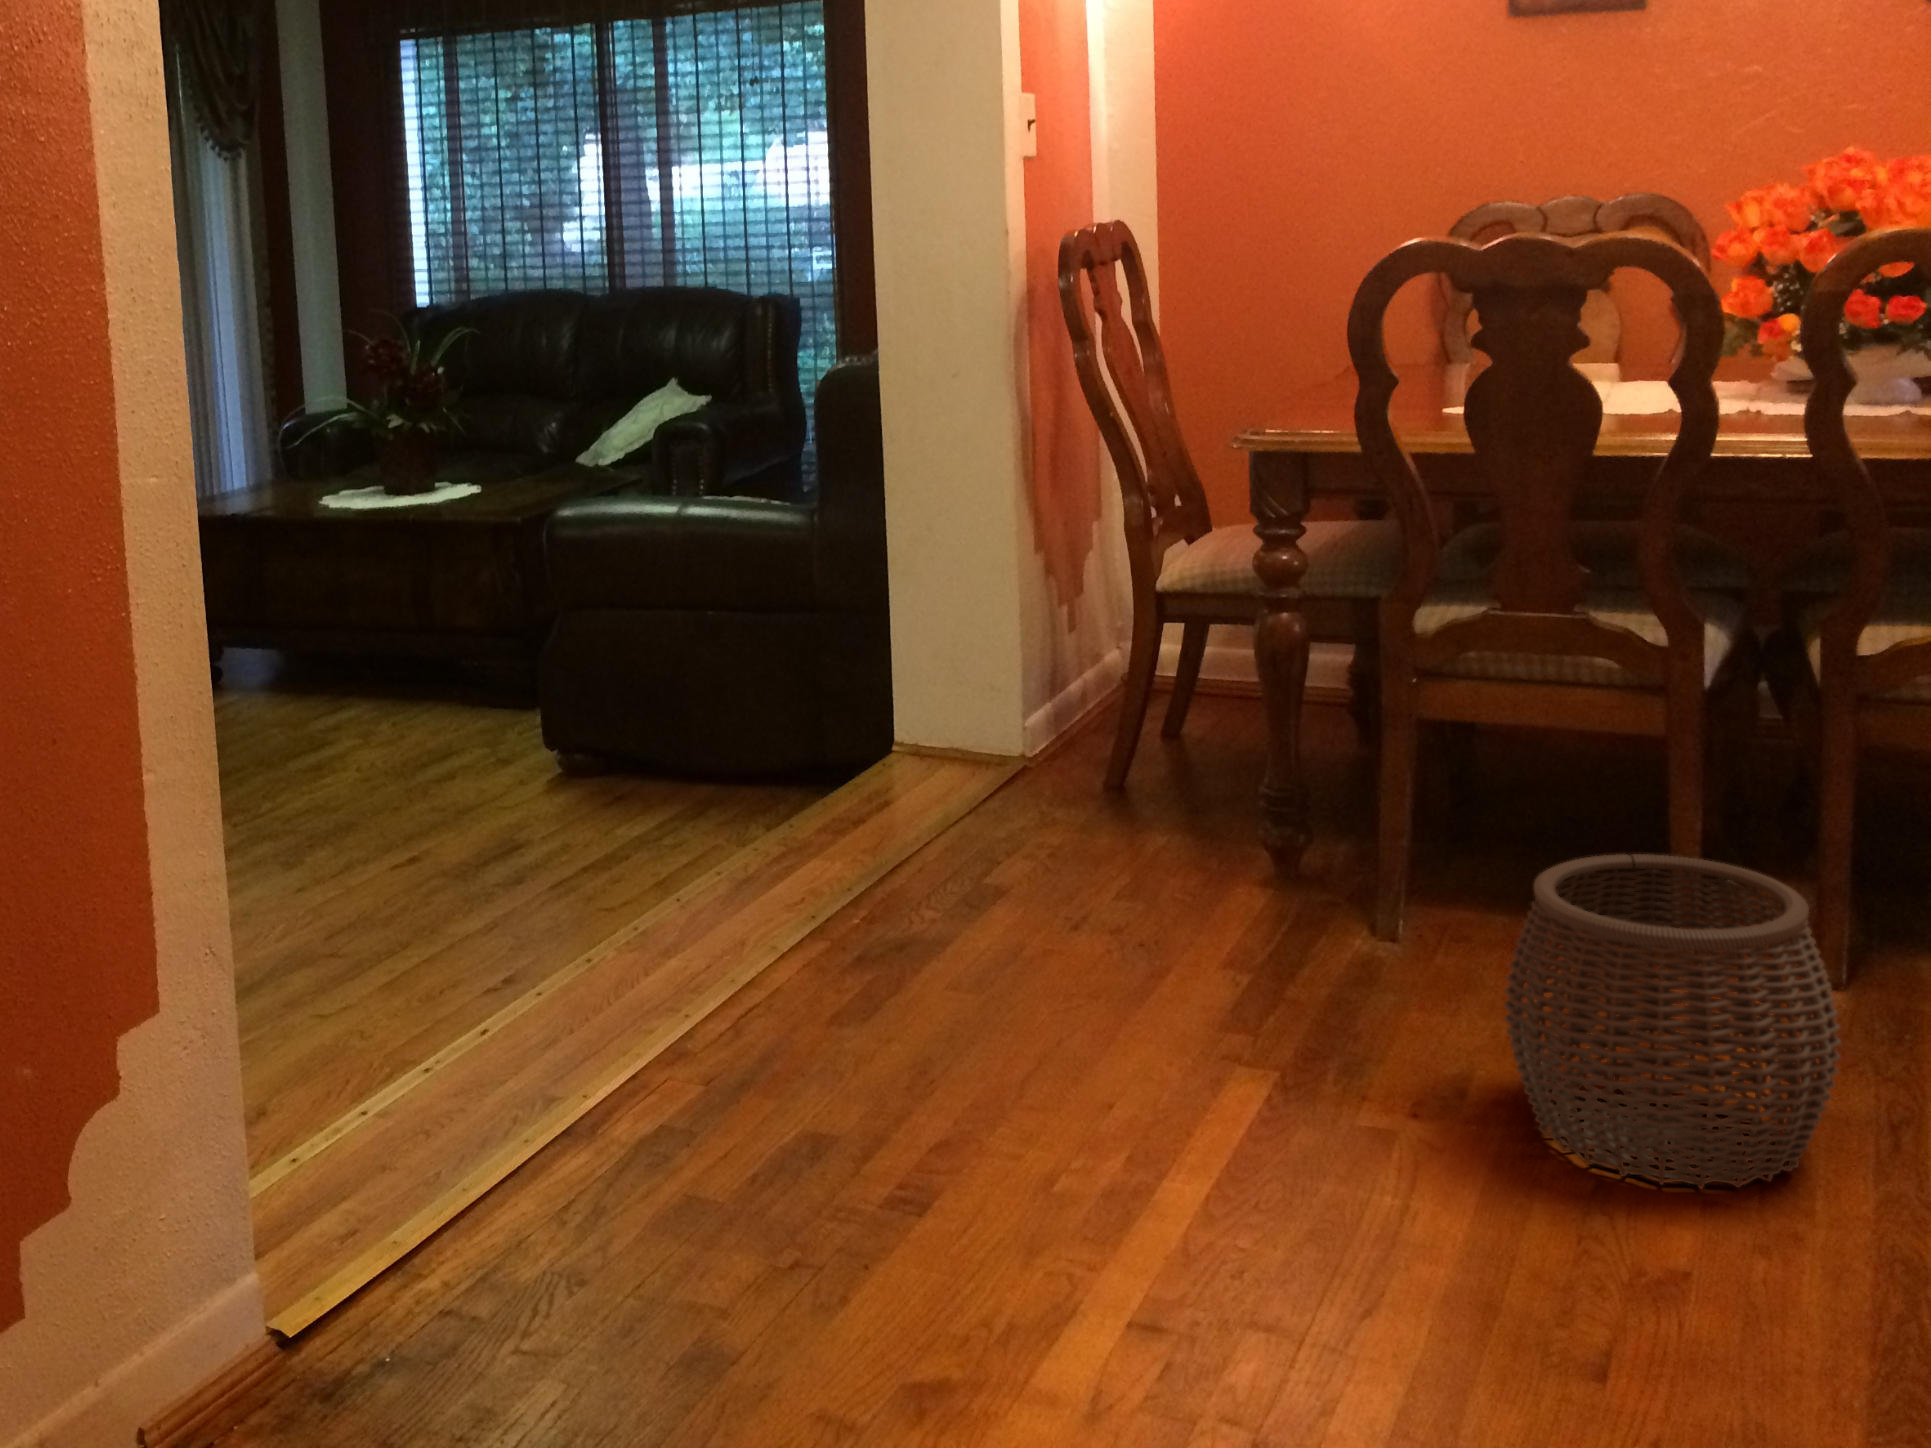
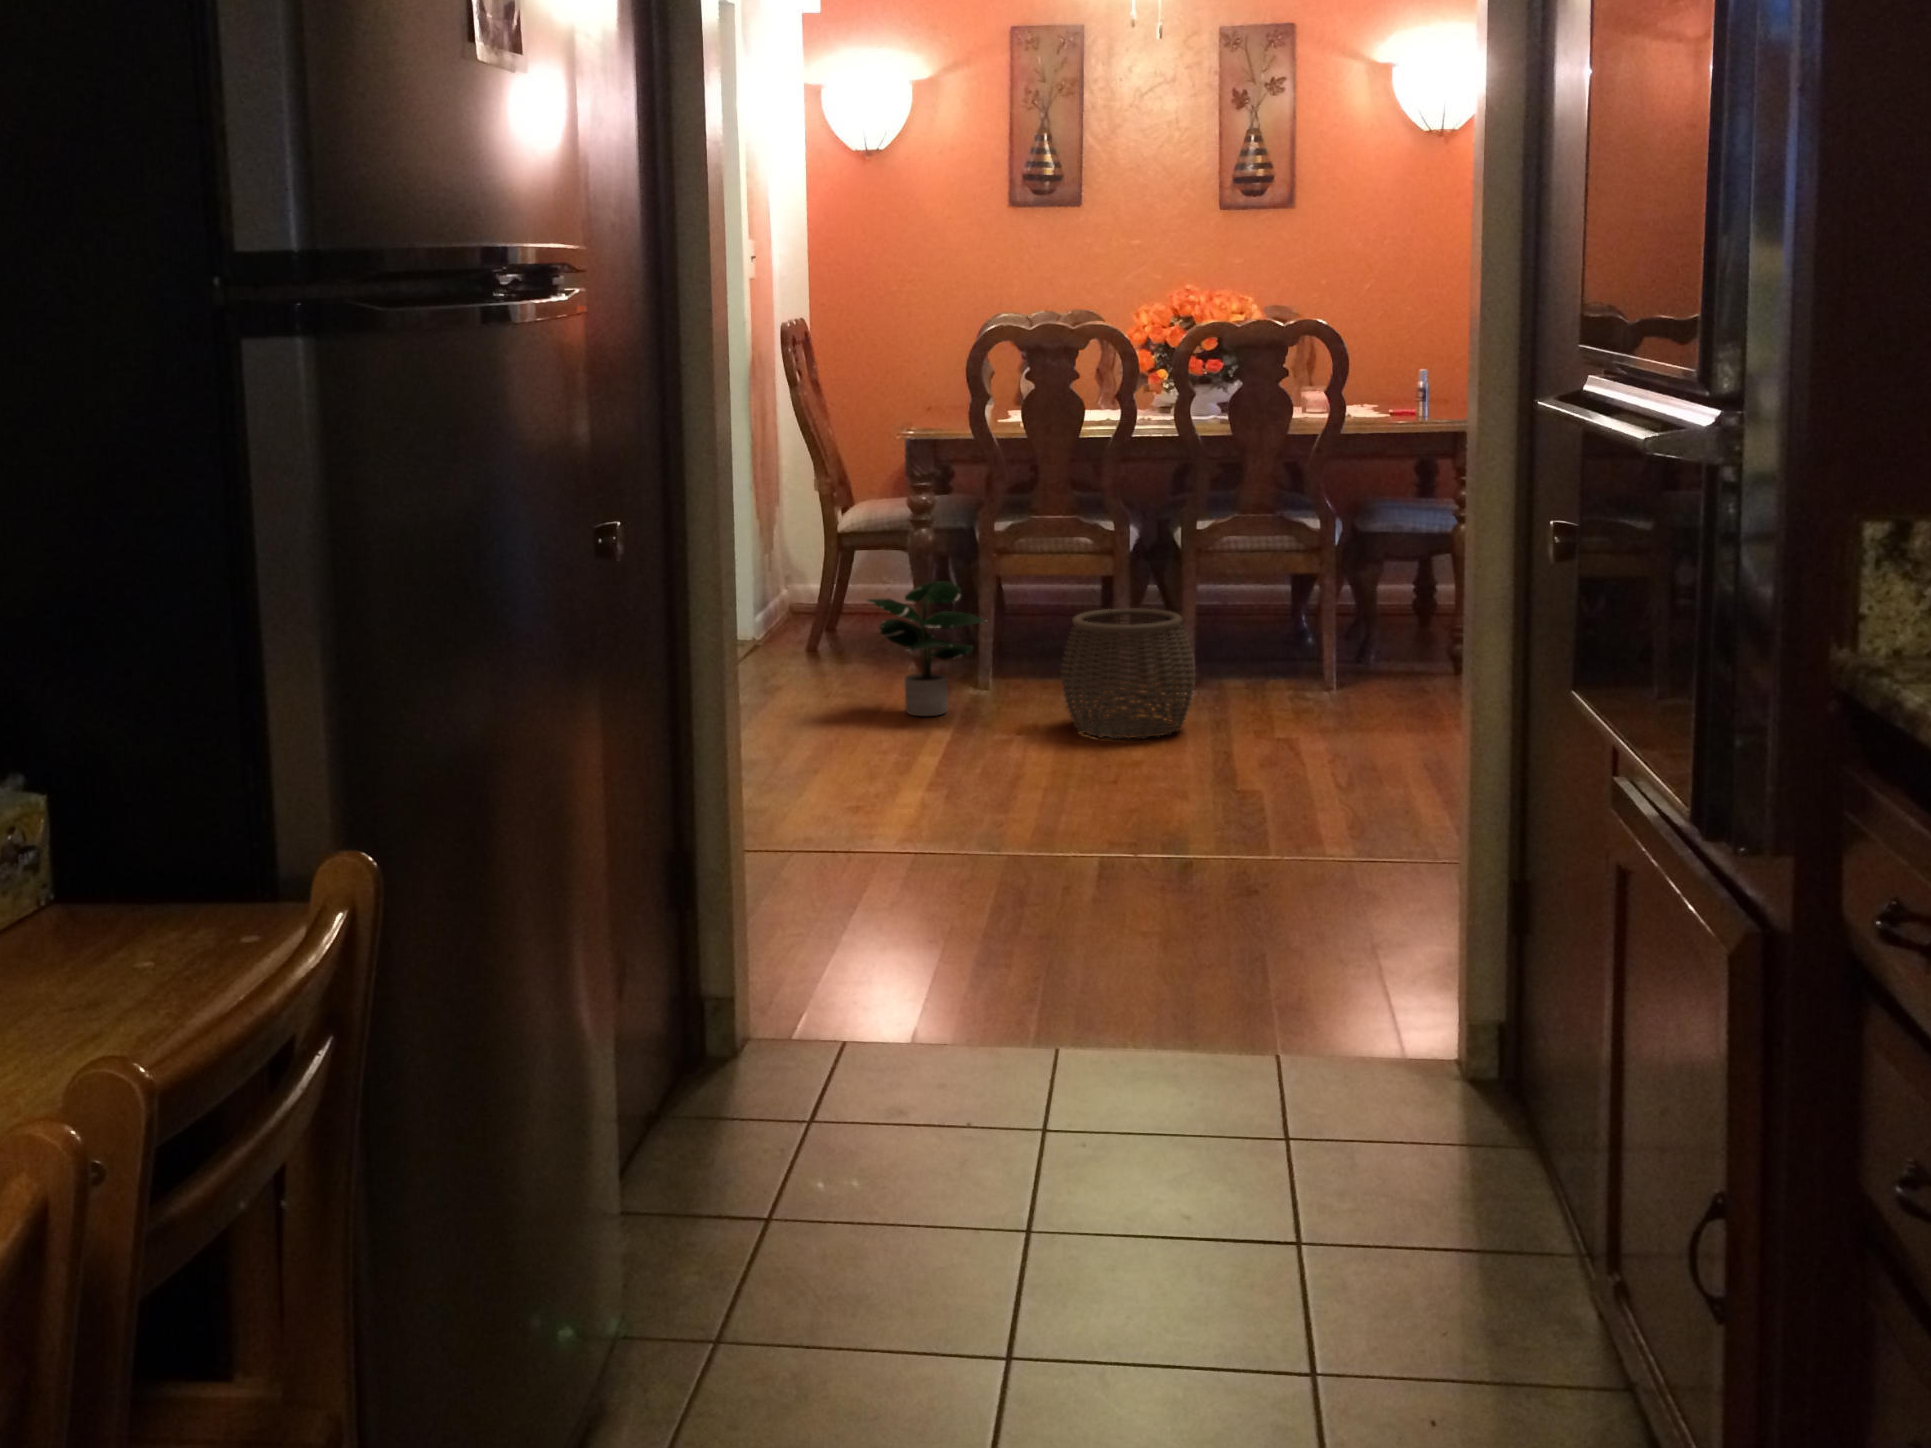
potted plant: none [1102,738,1355,1021] -> present [868,581,987,716]

